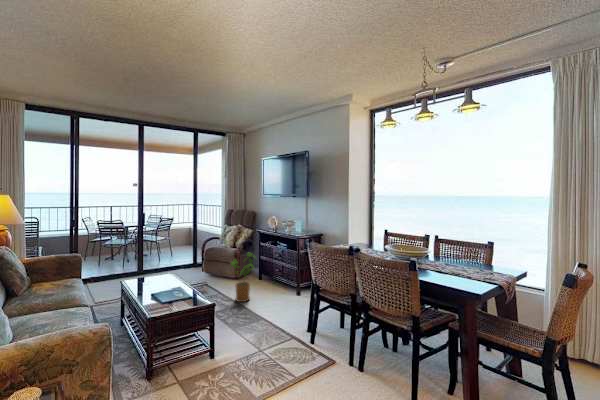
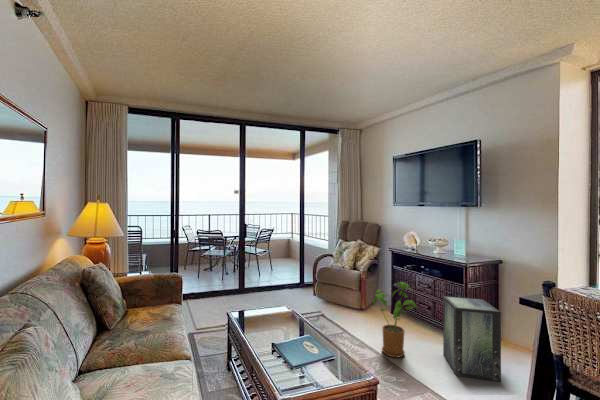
storage box: none [275,260,300,307] -> present [443,296,501,381]

